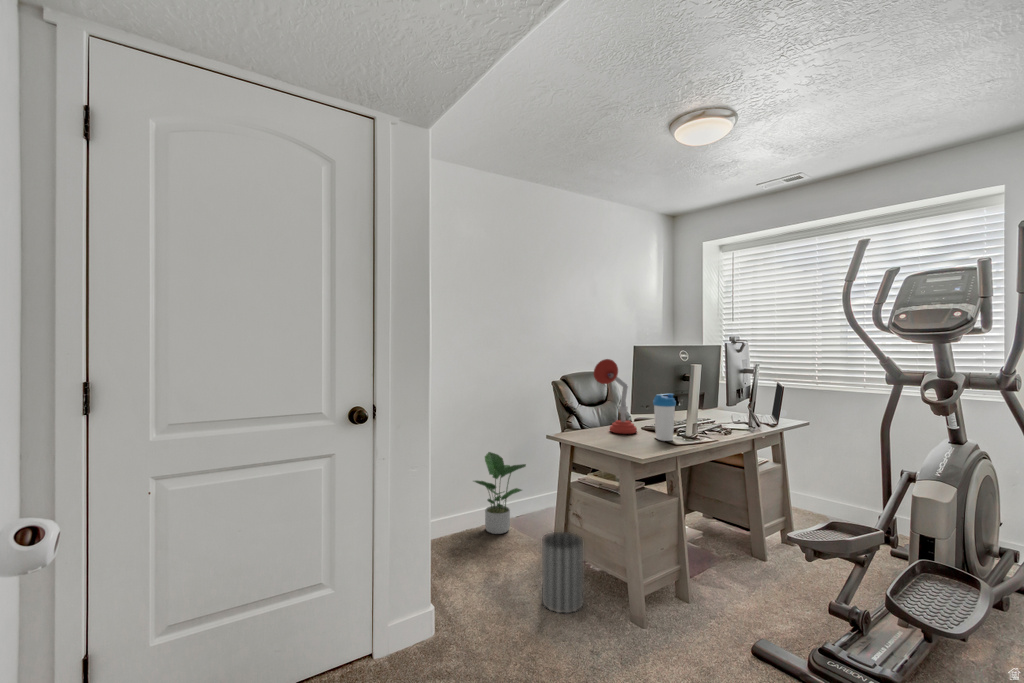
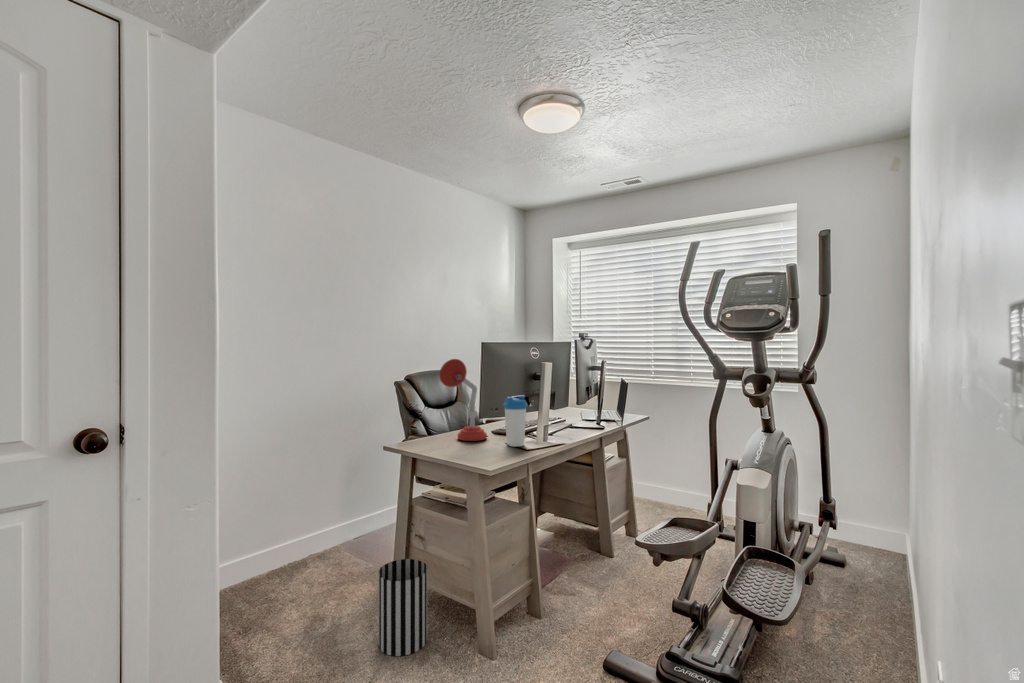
potted plant: present [474,452,526,534] -> none [295,470,363,567]

